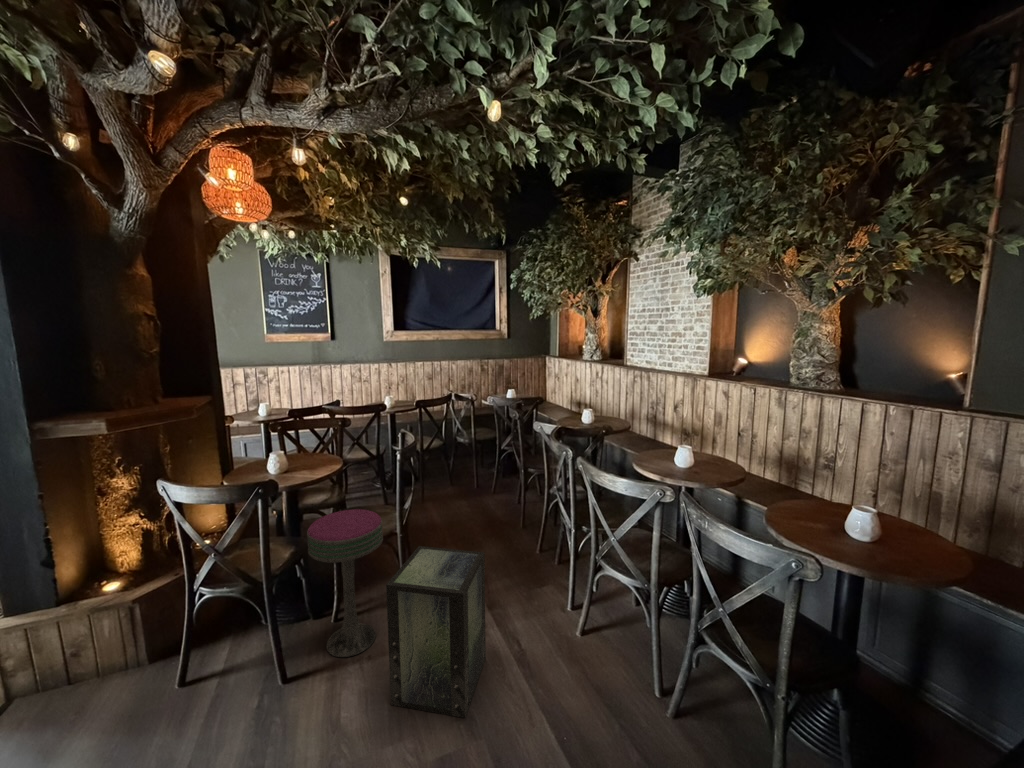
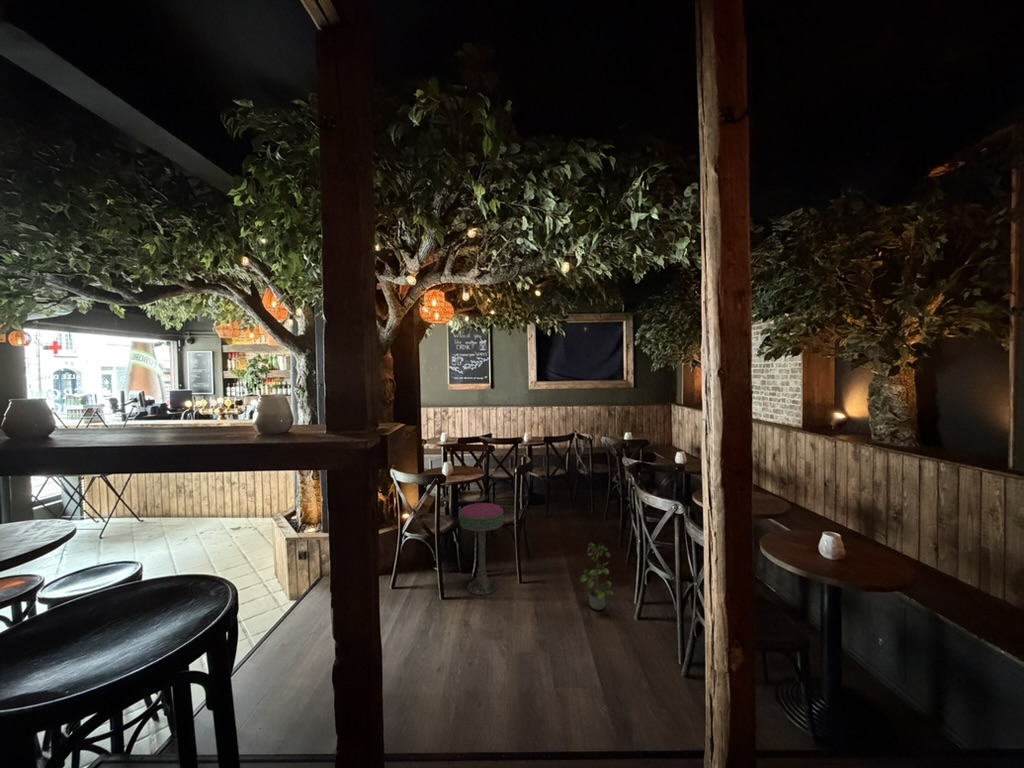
potted plant: none [505,544,558,638] -> present [580,543,613,610]
storage box: present [386,546,486,718] -> none [498,530,562,639]

